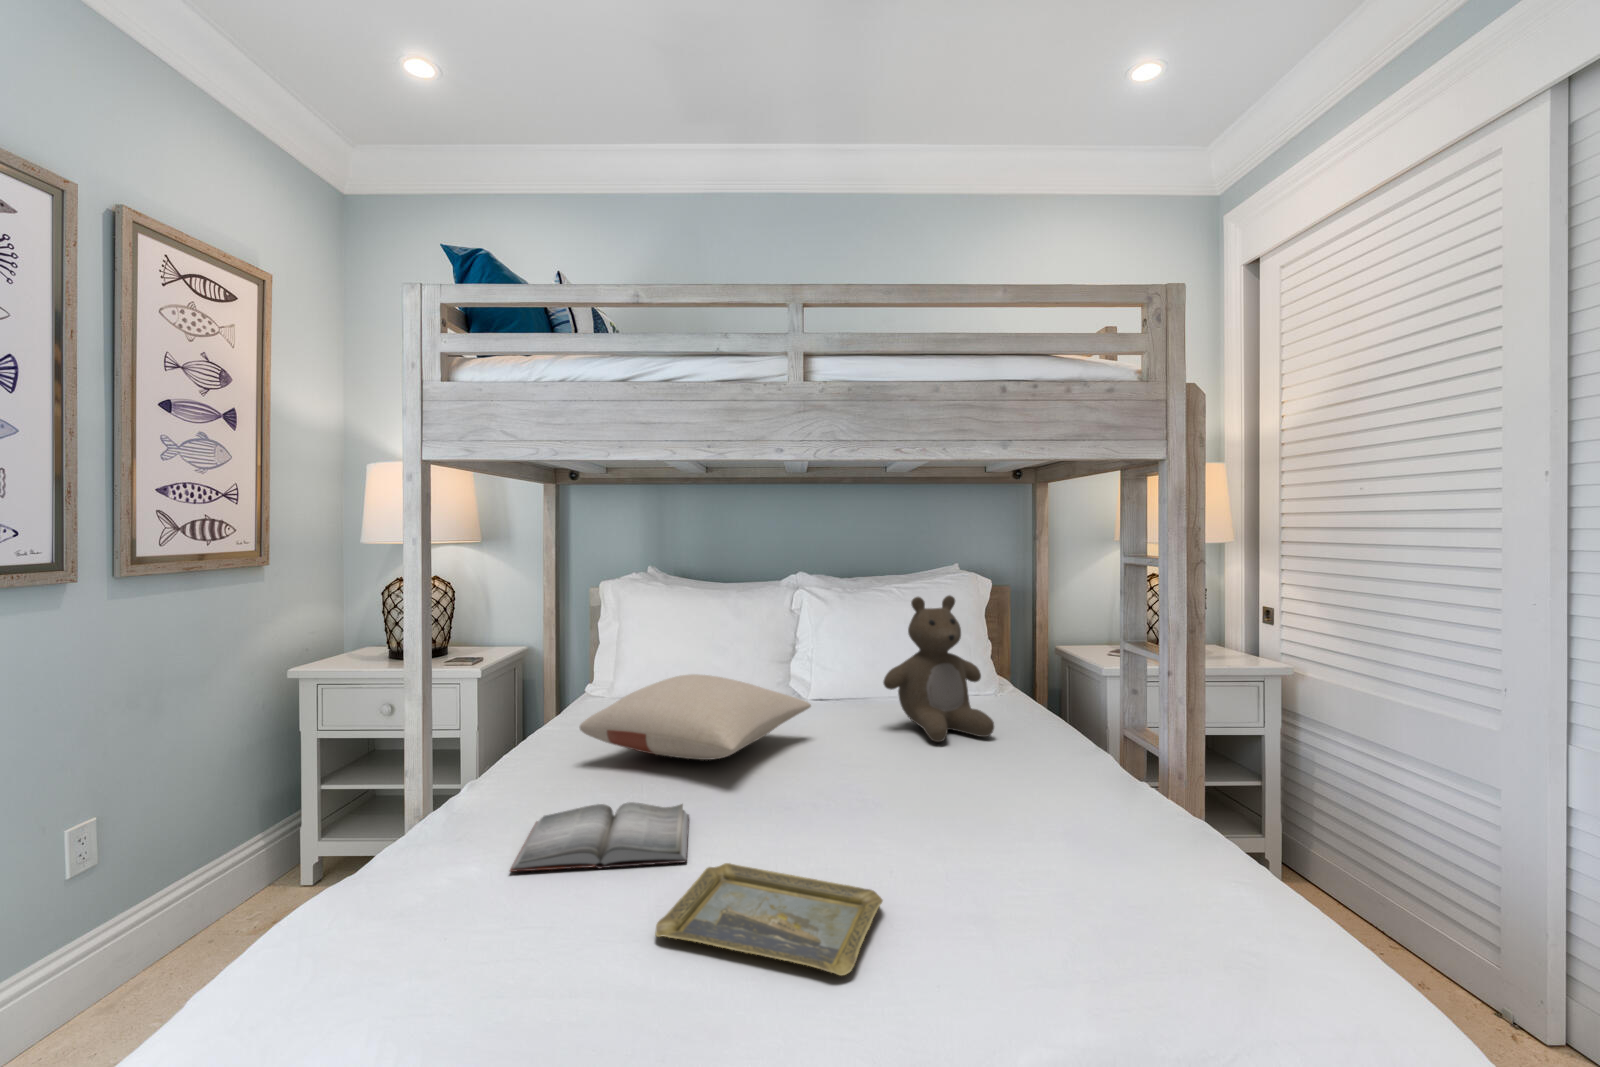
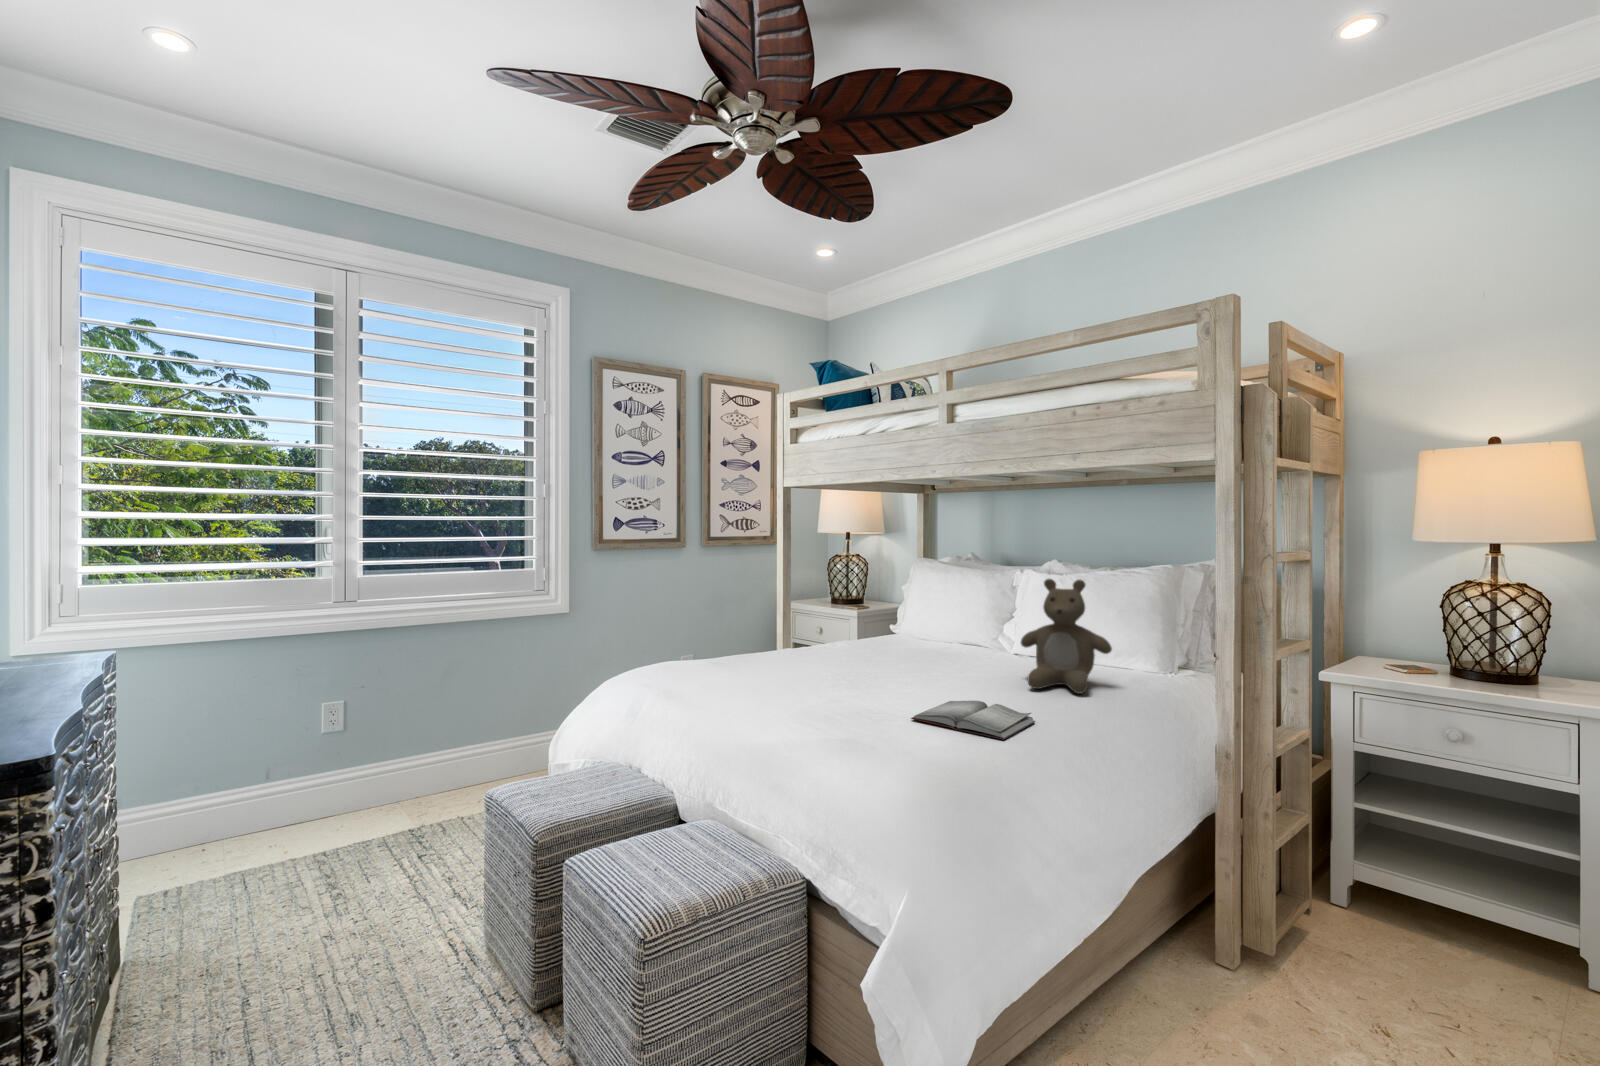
pillow: present [580,674,811,760] -> none [824,618,963,667]
hardback book: present [510,802,689,872] -> present [911,701,1035,740]
tray: present [655,863,883,975] -> none [721,695,812,731]

